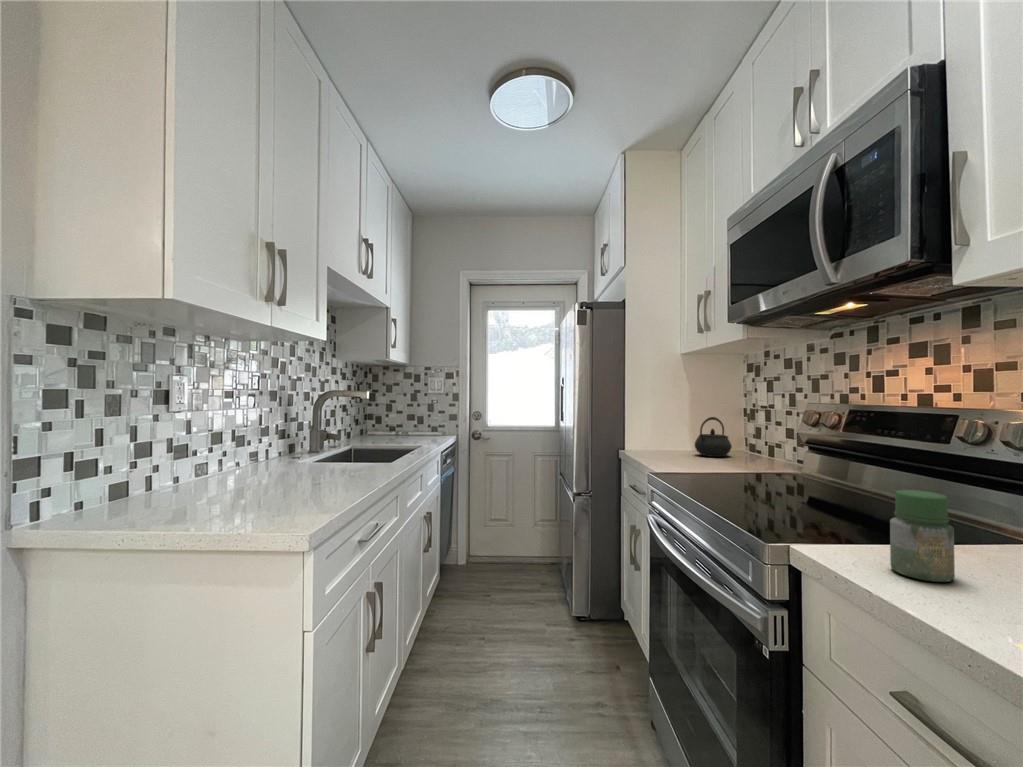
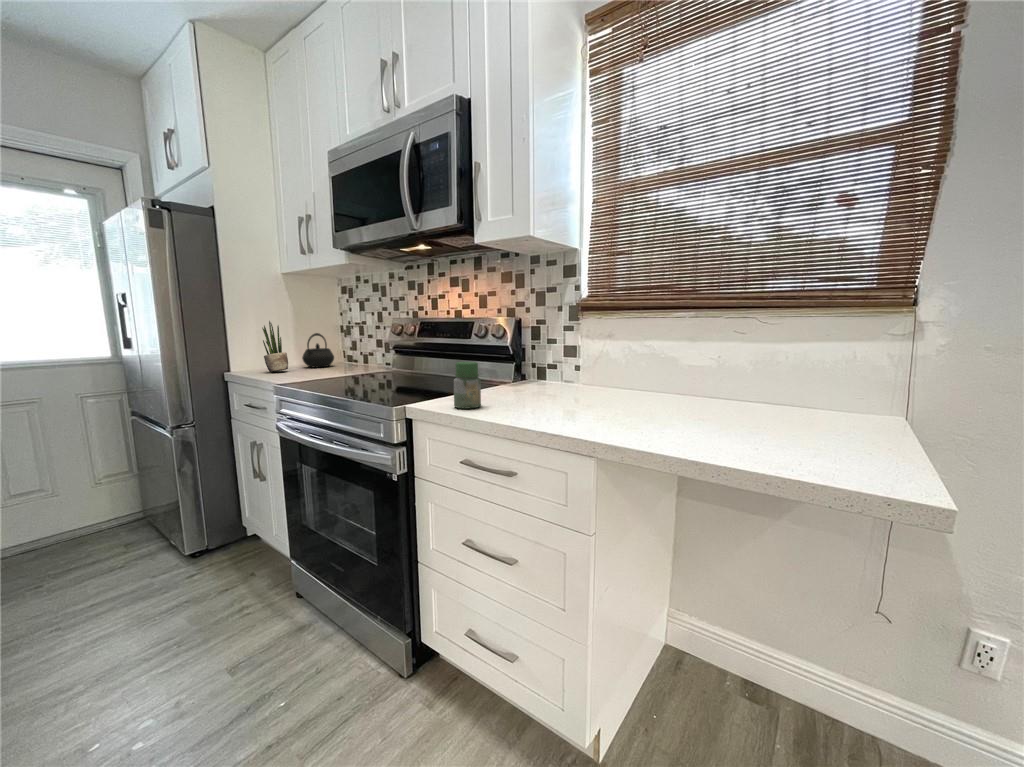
potted plant: none [653,402,677,457] -> present [262,321,288,372]

